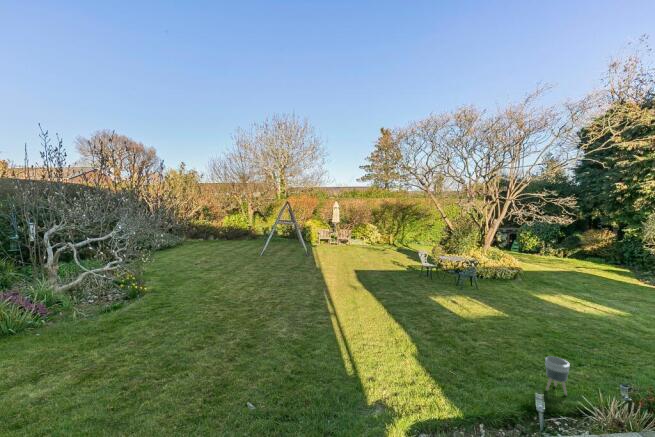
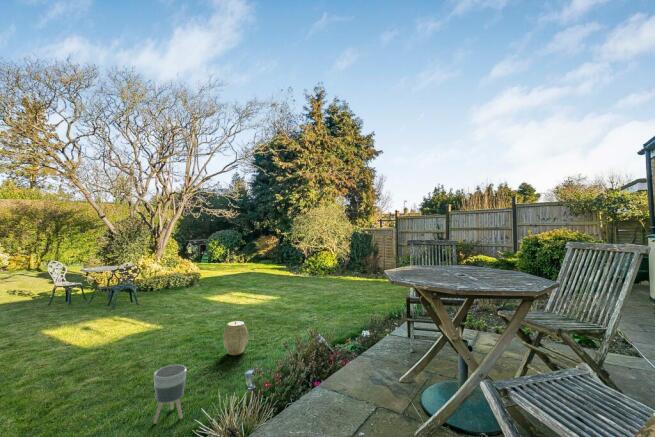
woven basket: none [581,334,608,364] -> present [223,321,248,355]

